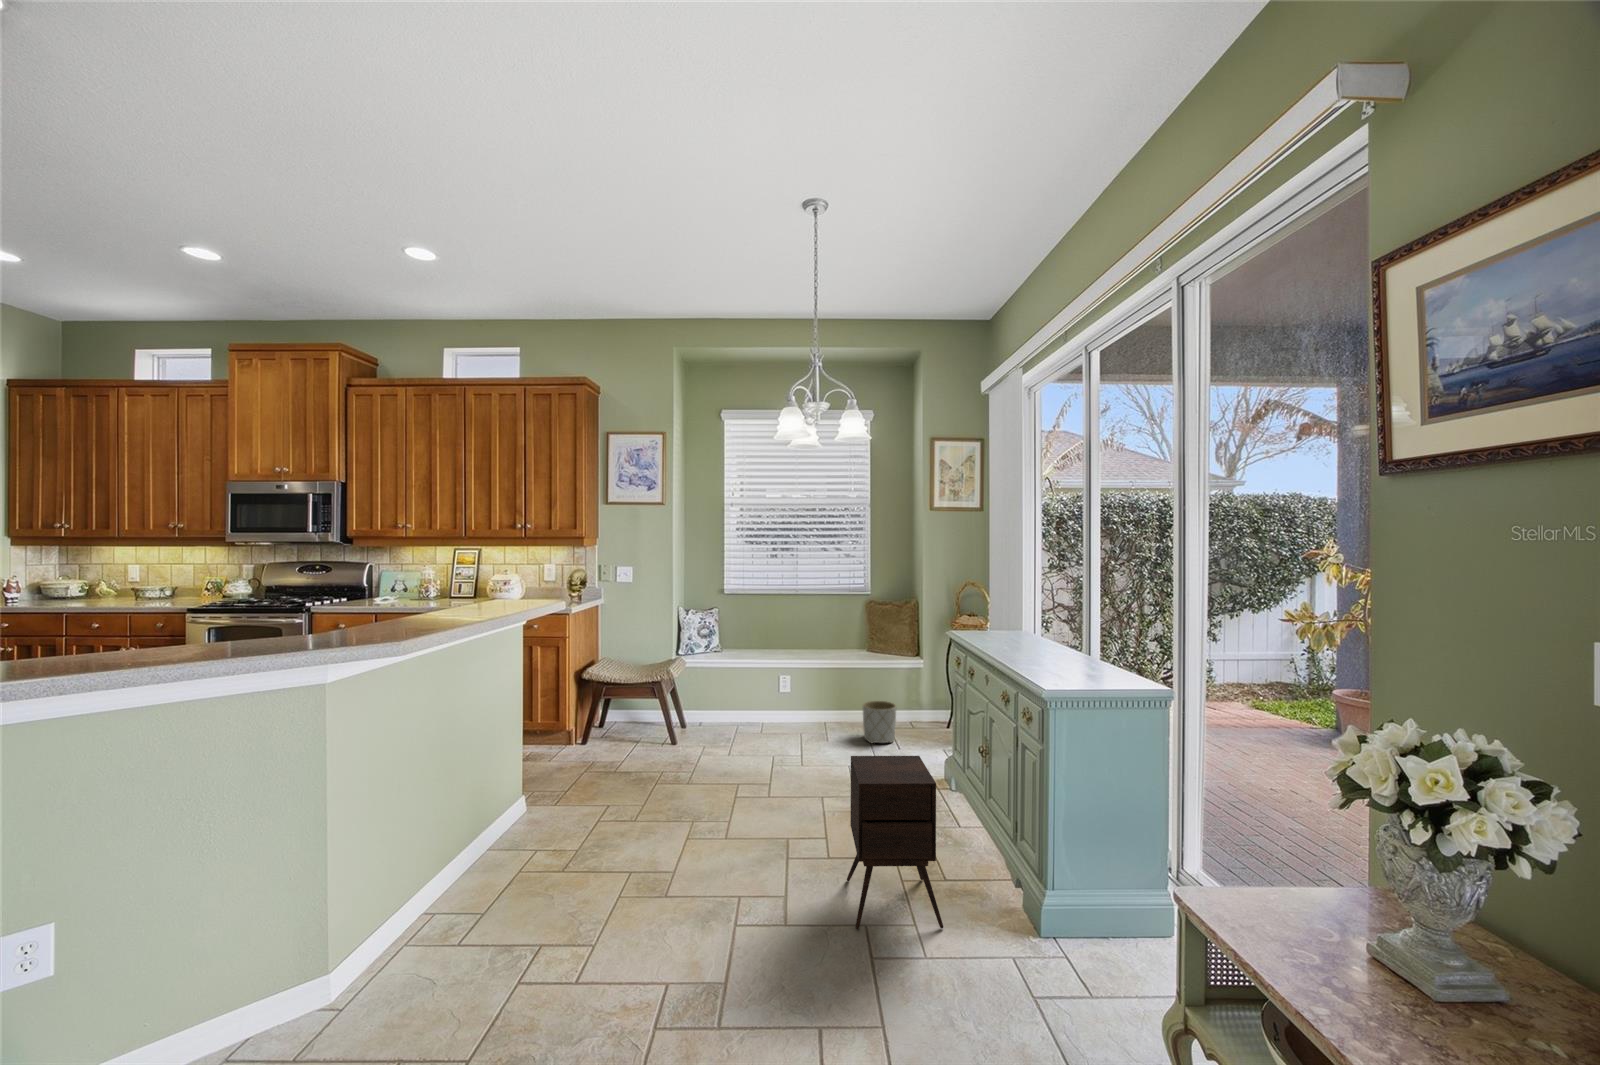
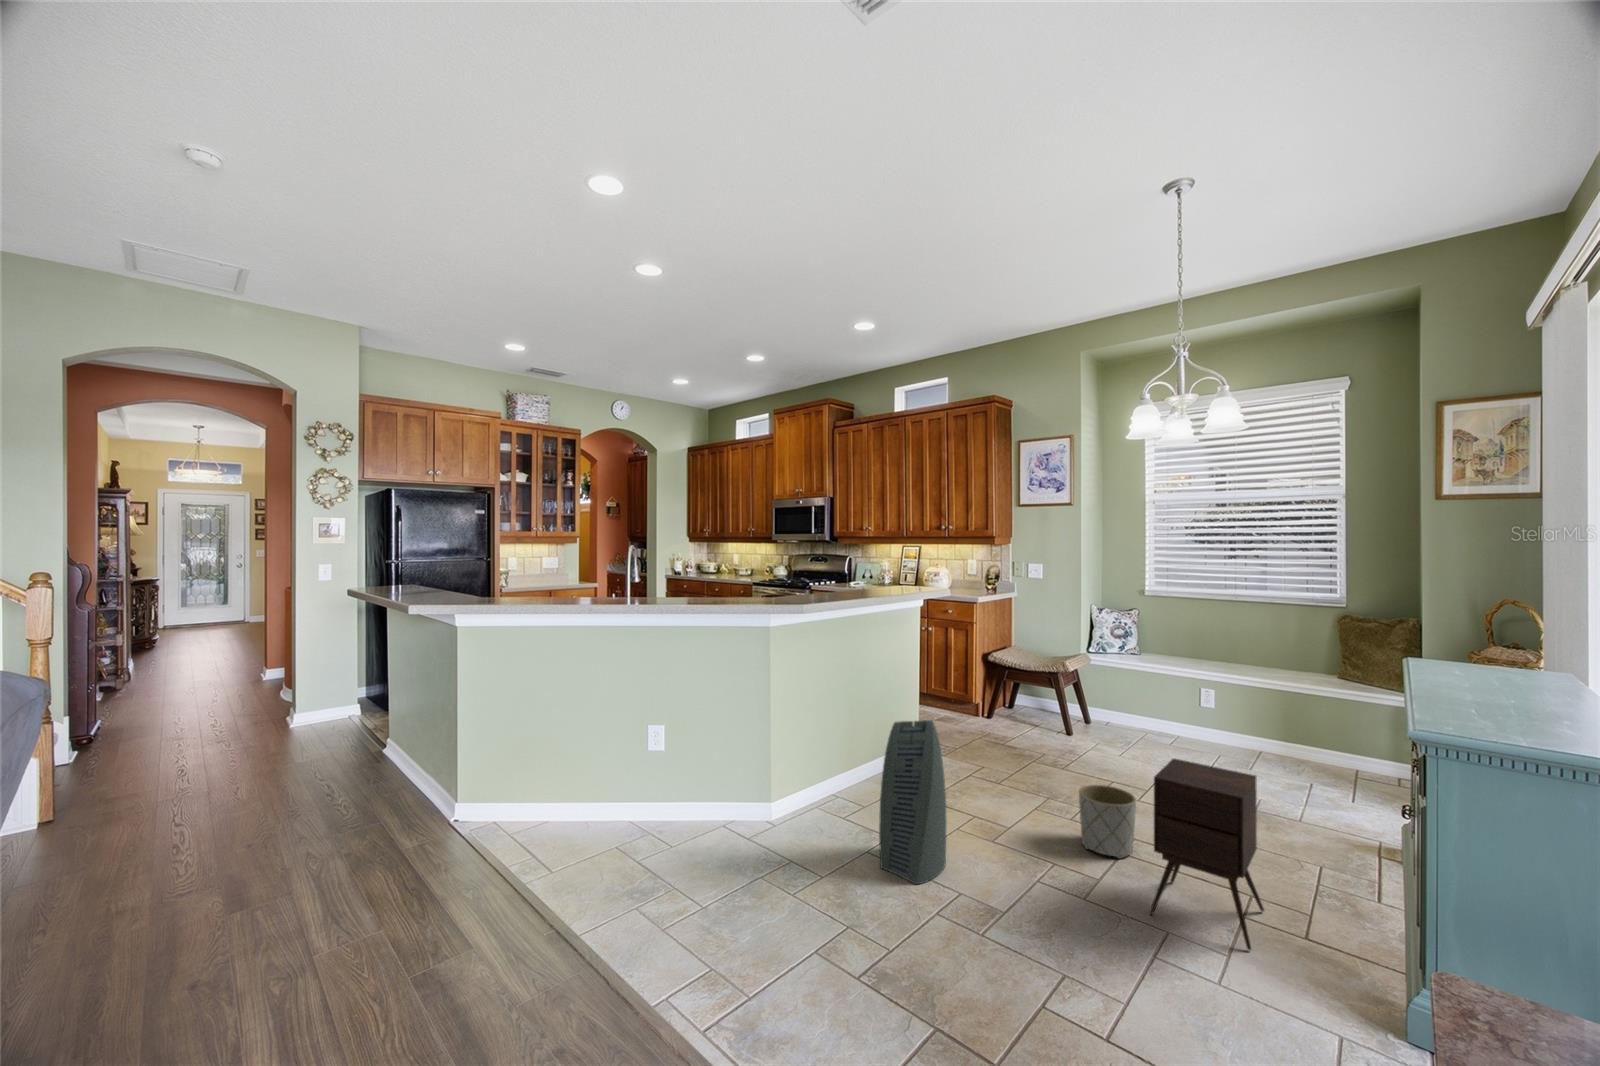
planter: present [863,701,896,743] -> present [1079,785,1136,859]
air purifier: none [545,782,634,1028] -> present [879,720,947,884]

